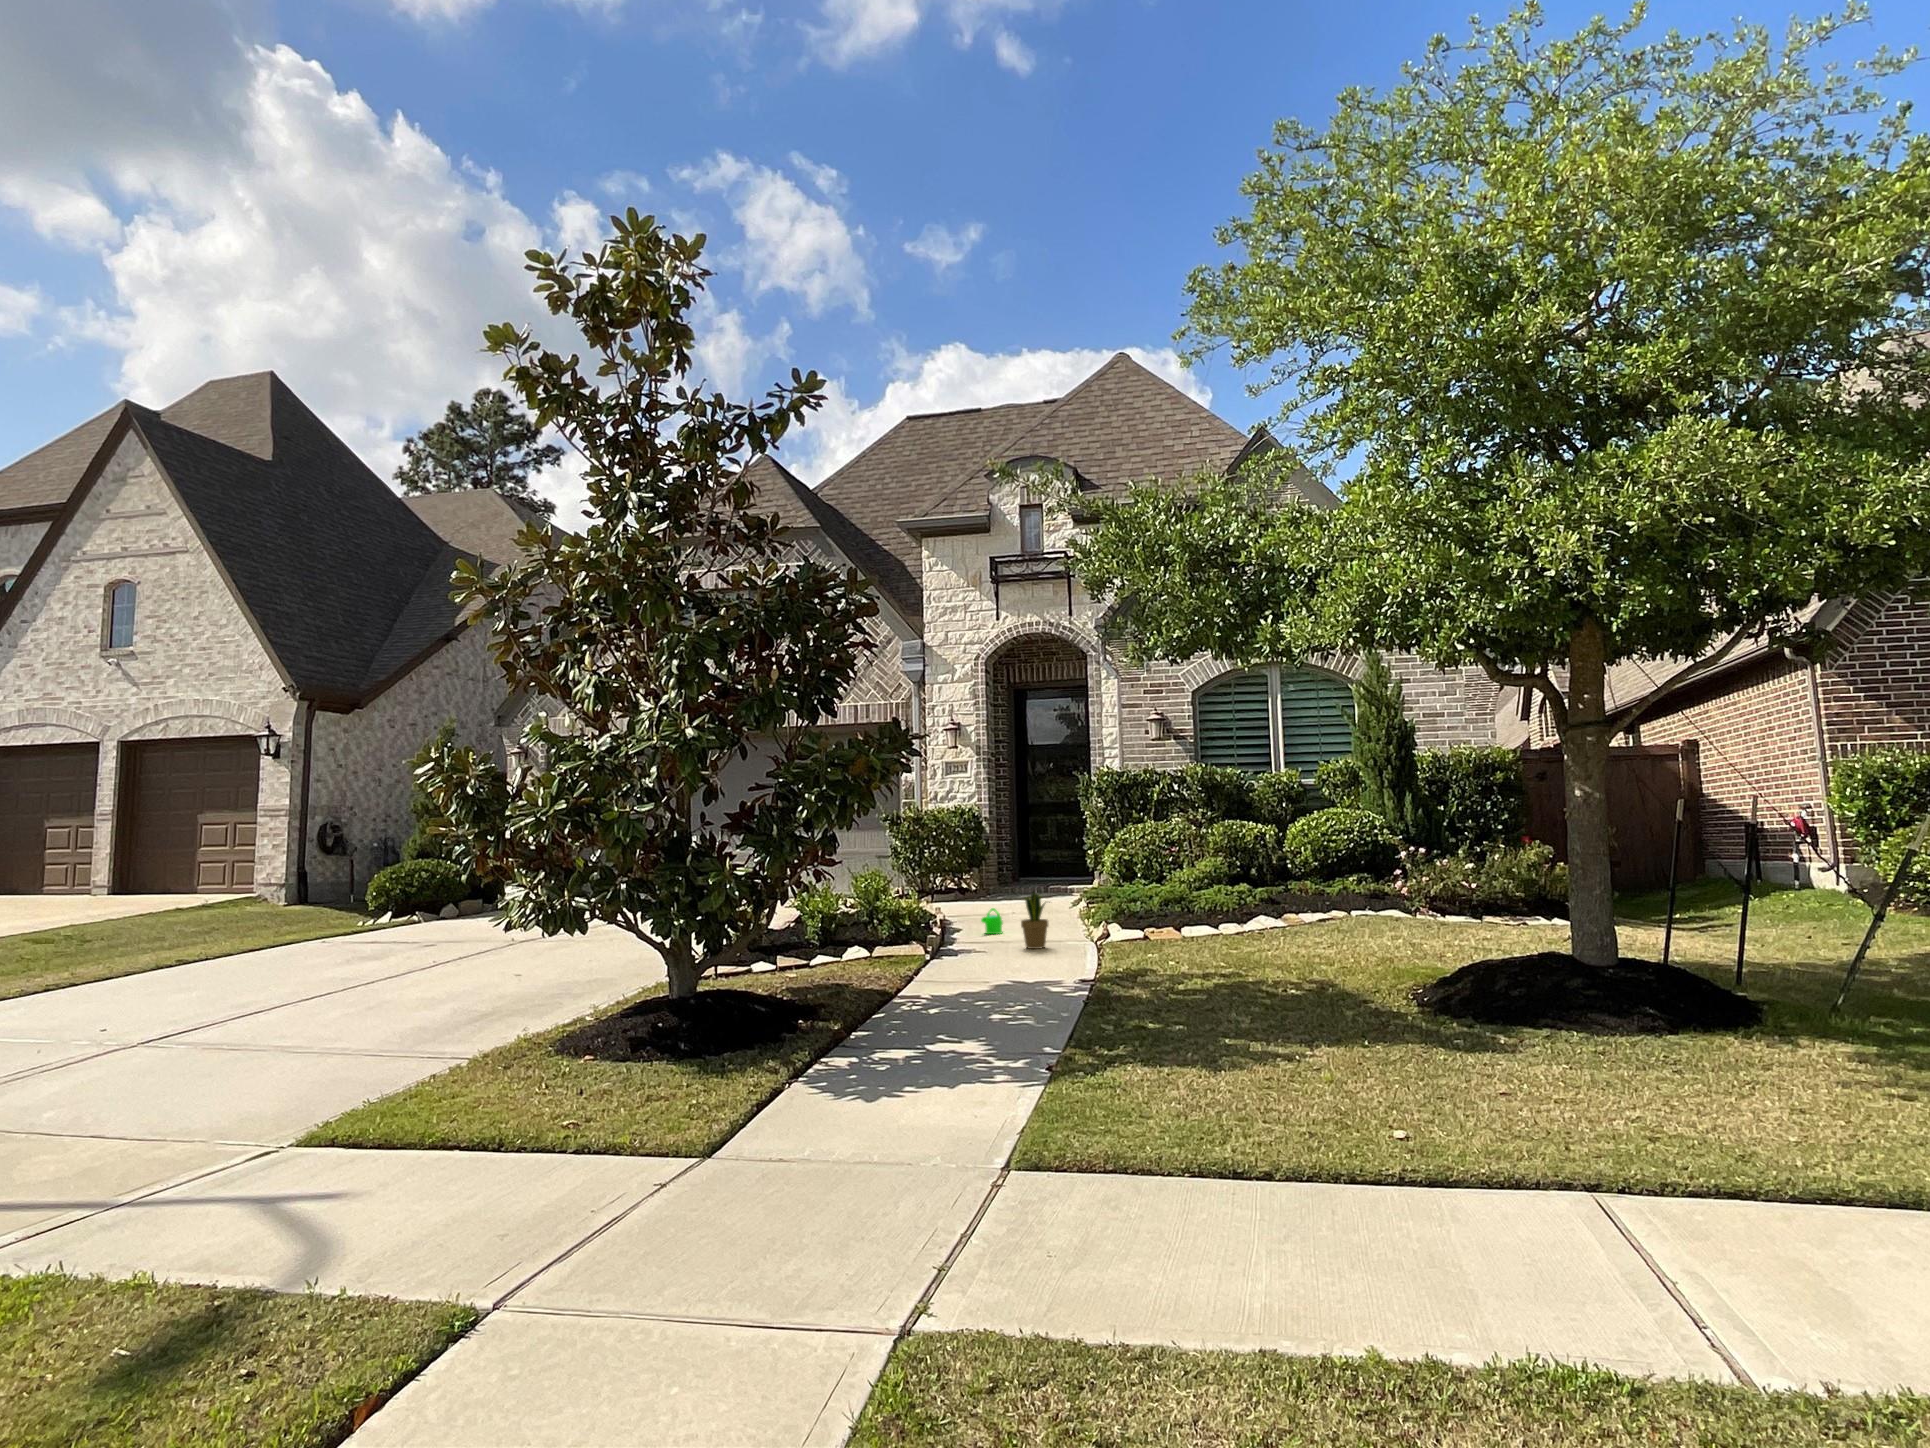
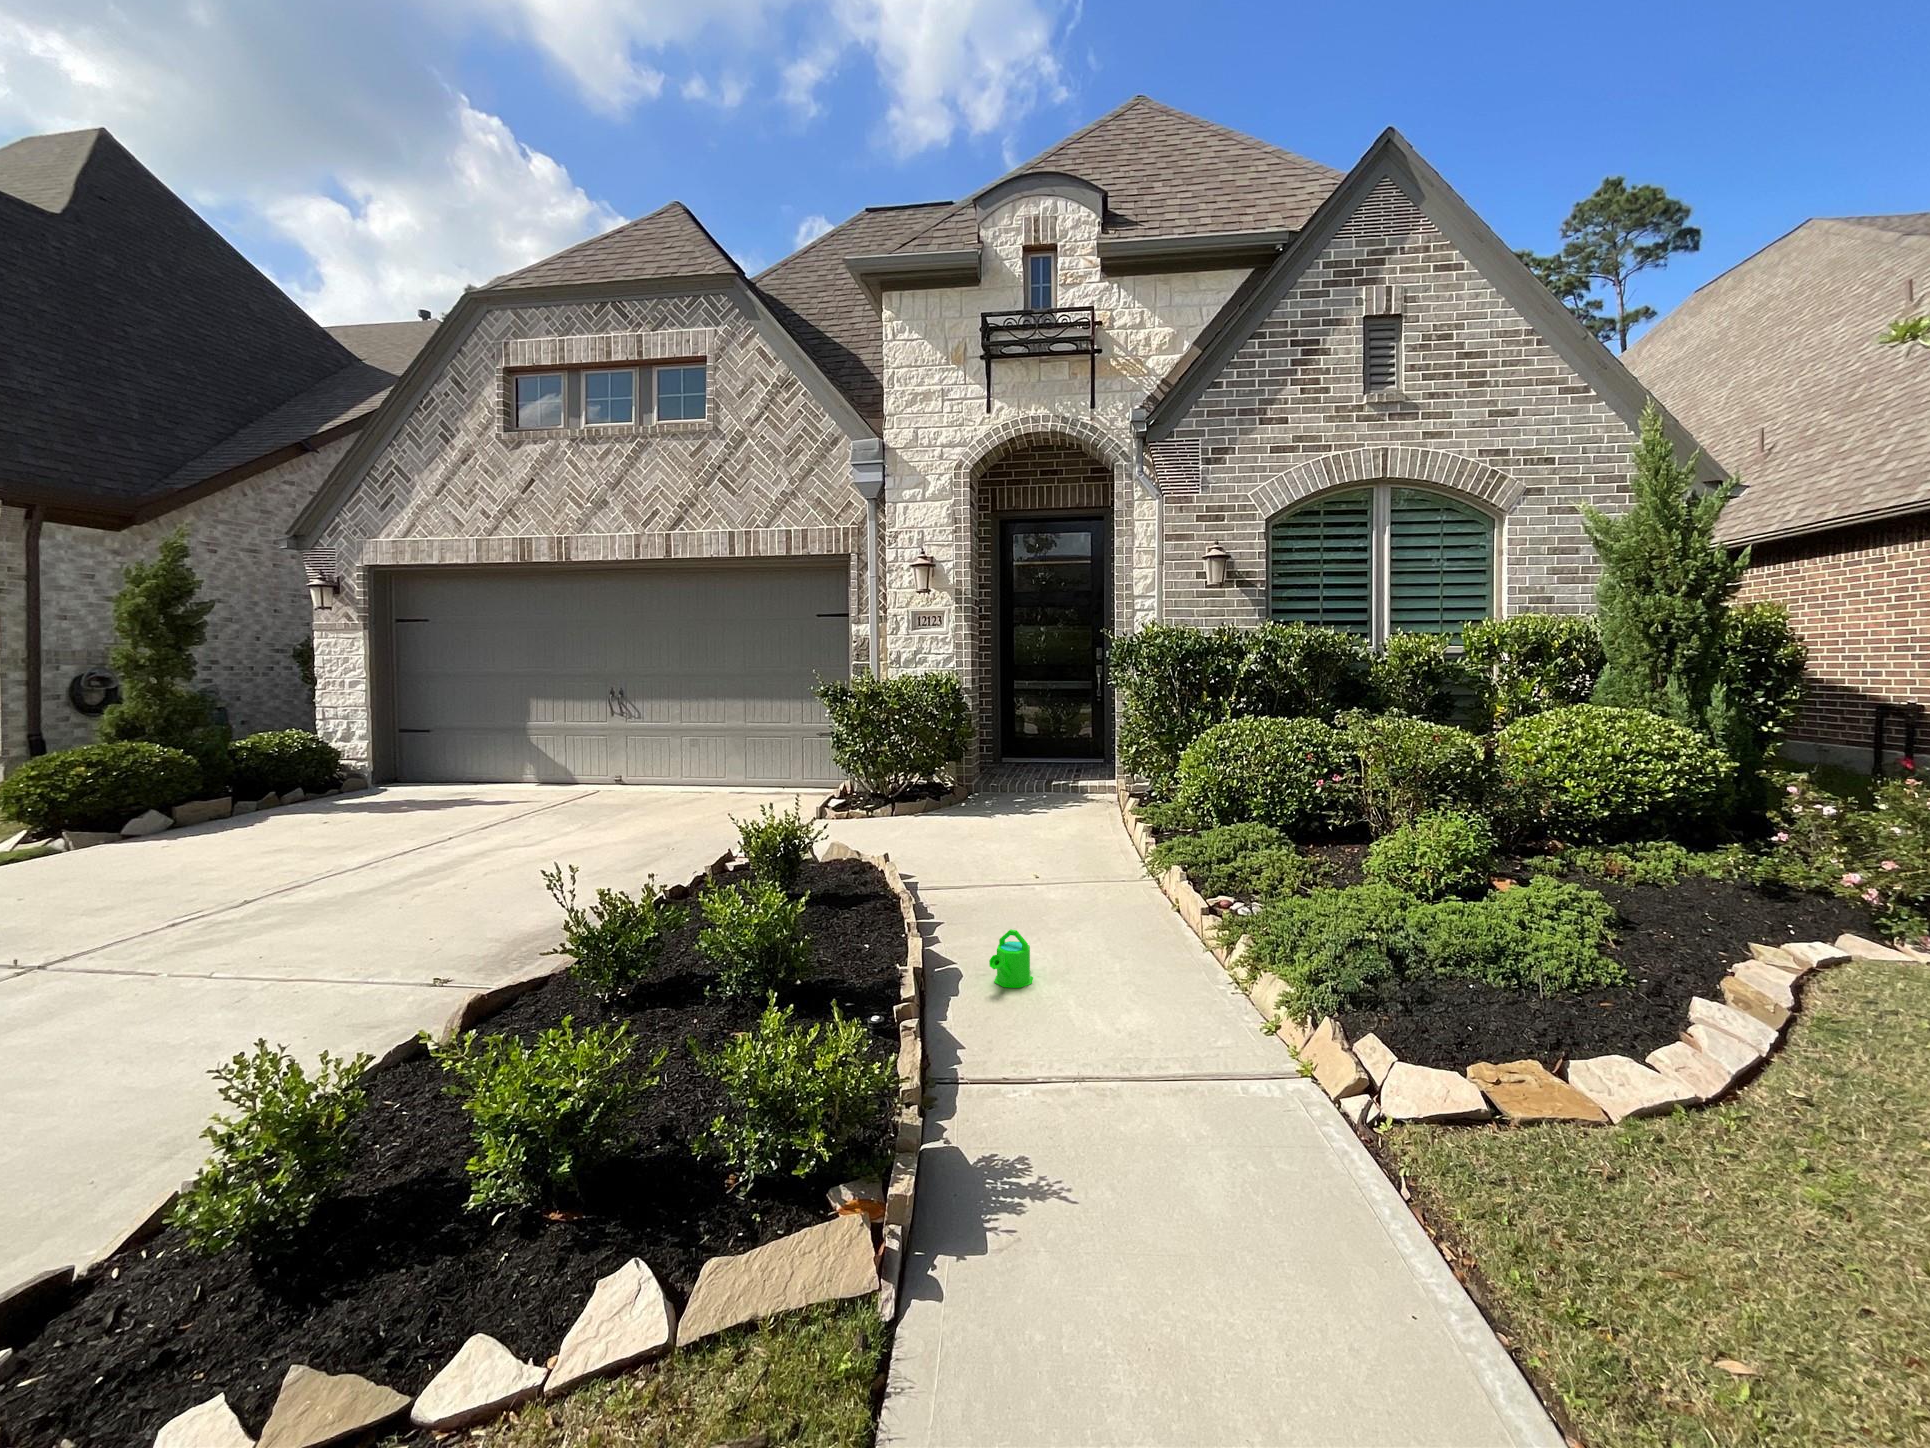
potted plant: present [1021,893,1048,949] -> none [1114,975,1199,1134]

